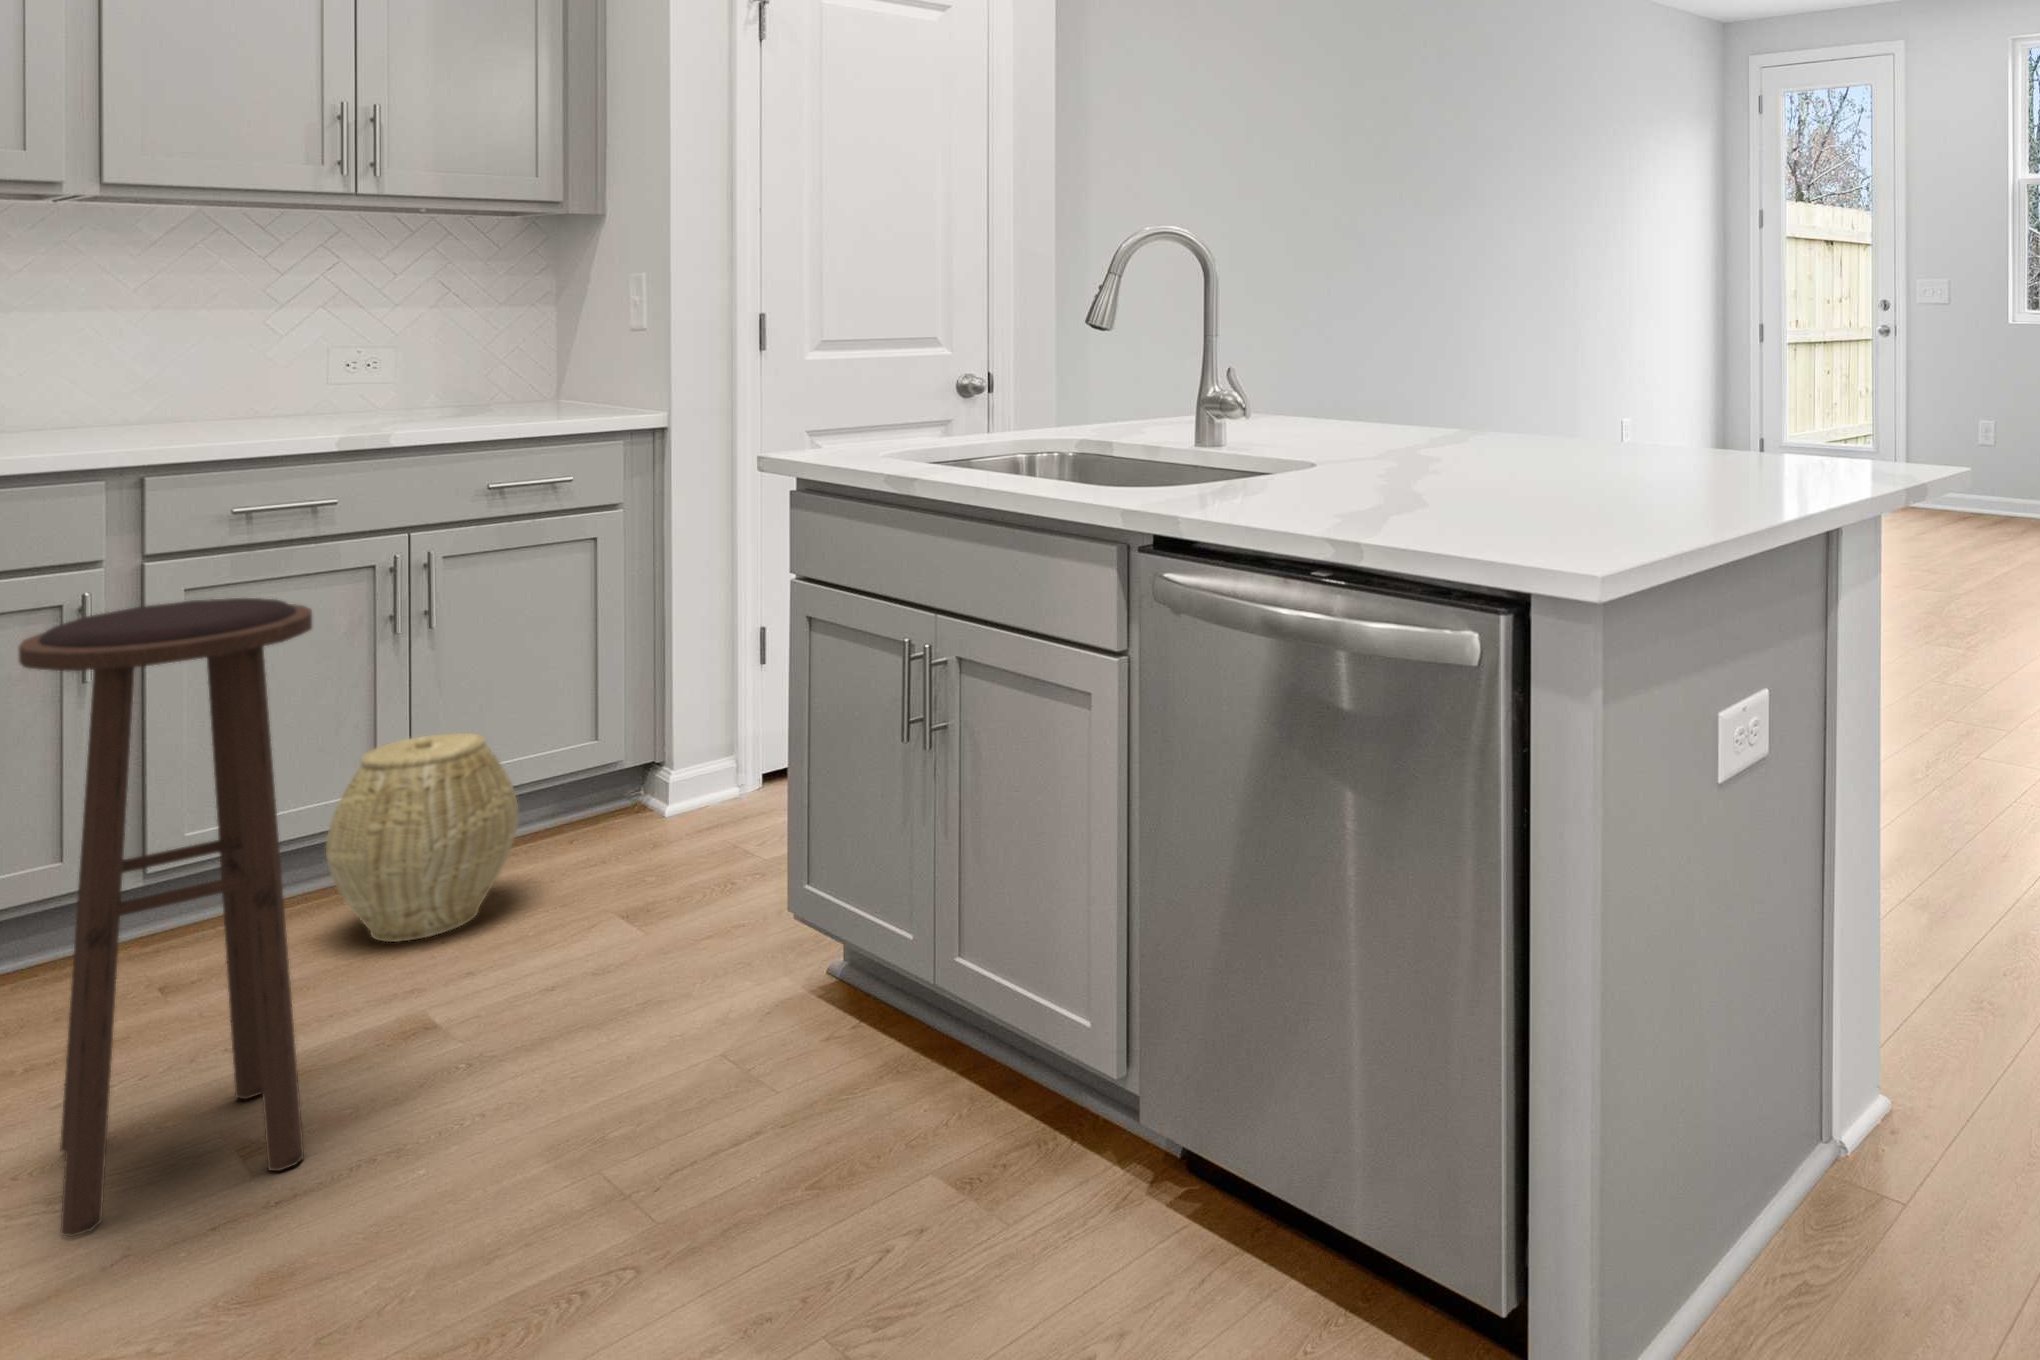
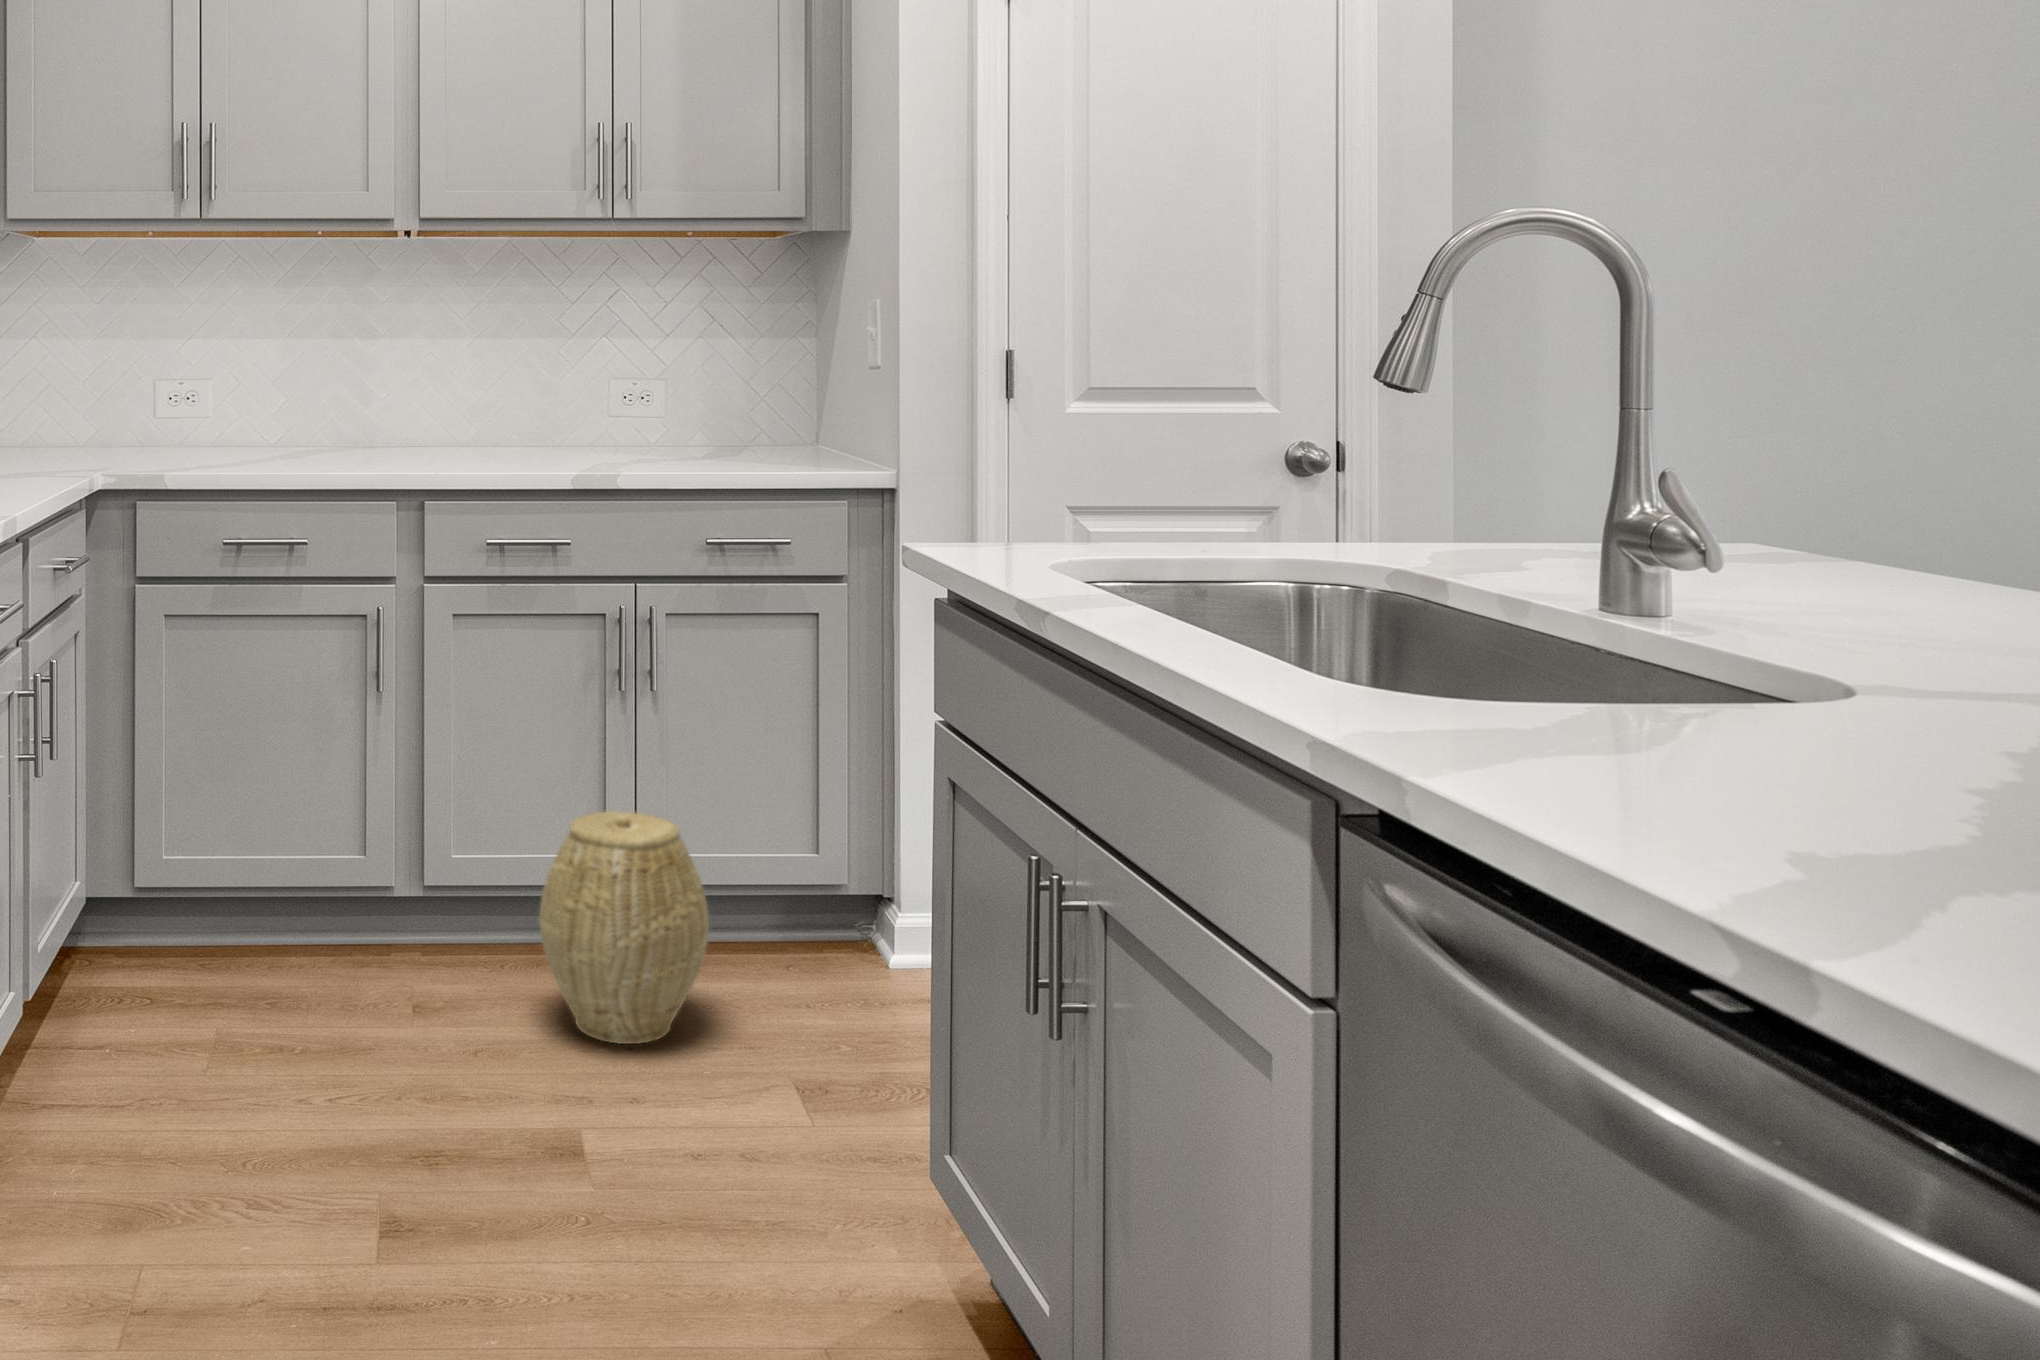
stool: present [19,598,312,1237] -> none [224,632,443,1281]

